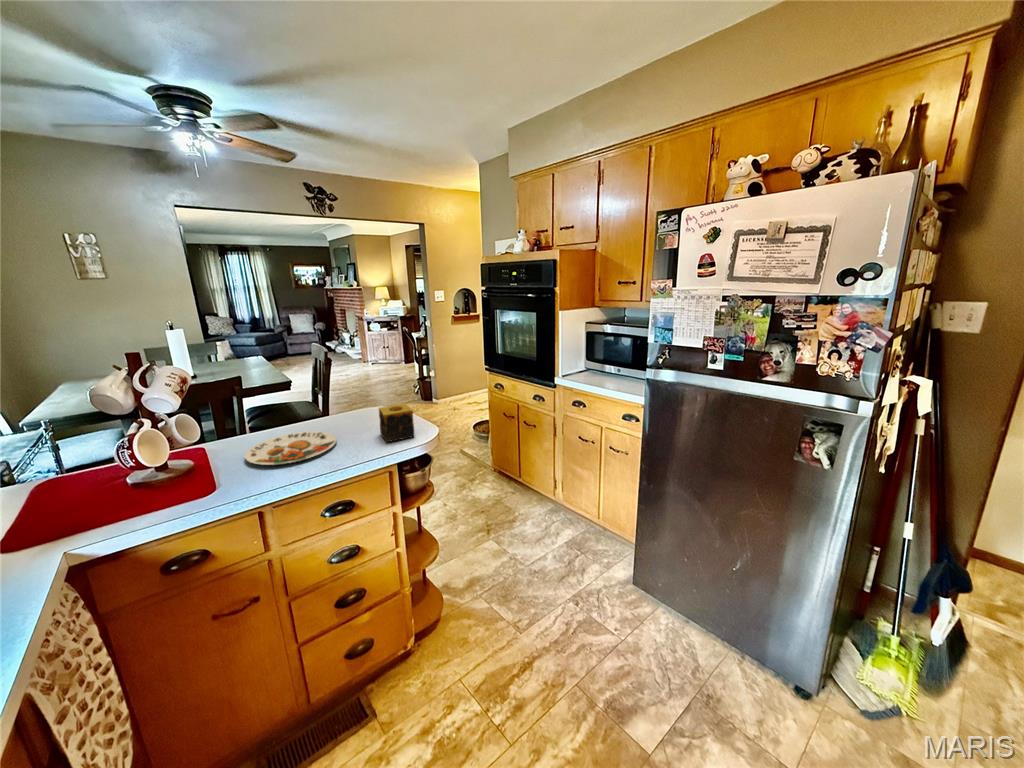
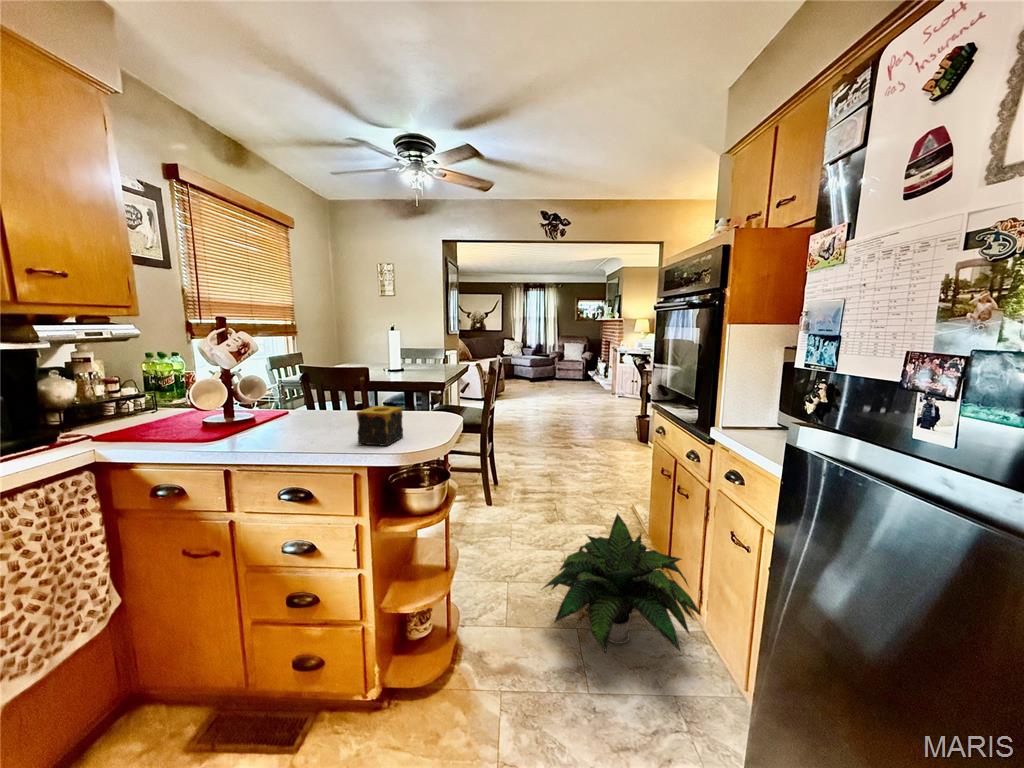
plate: present [245,431,337,465] -> none [263,418,350,439]
potted plant: none [469,451,573,536] -> present [543,514,701,653]

